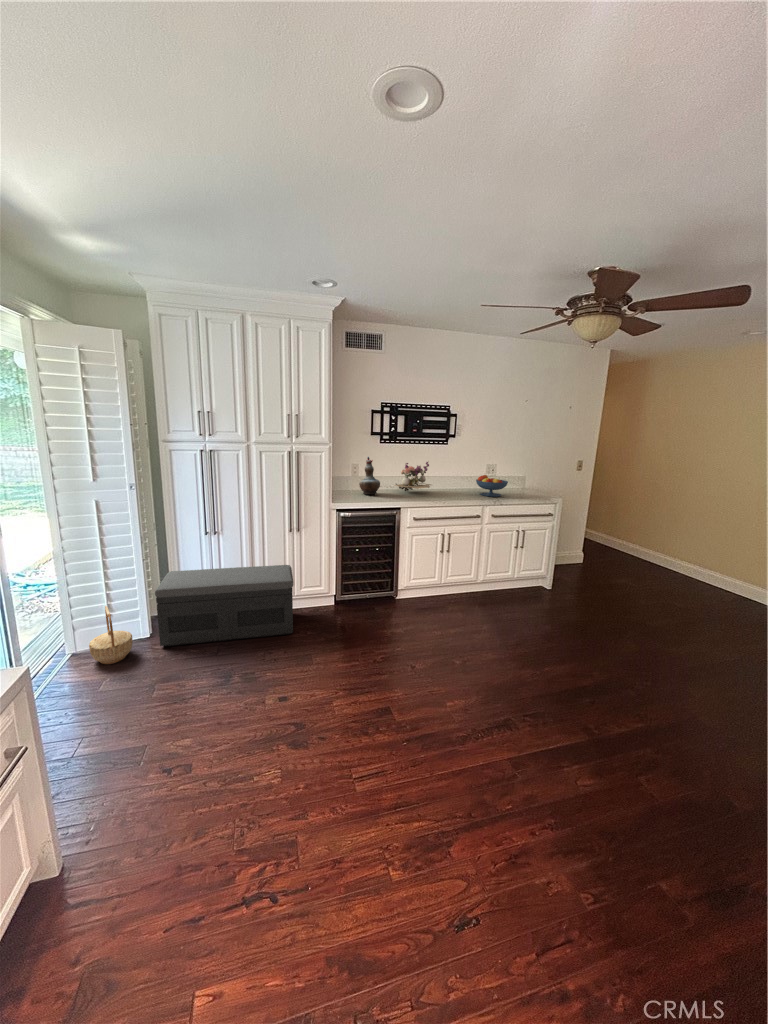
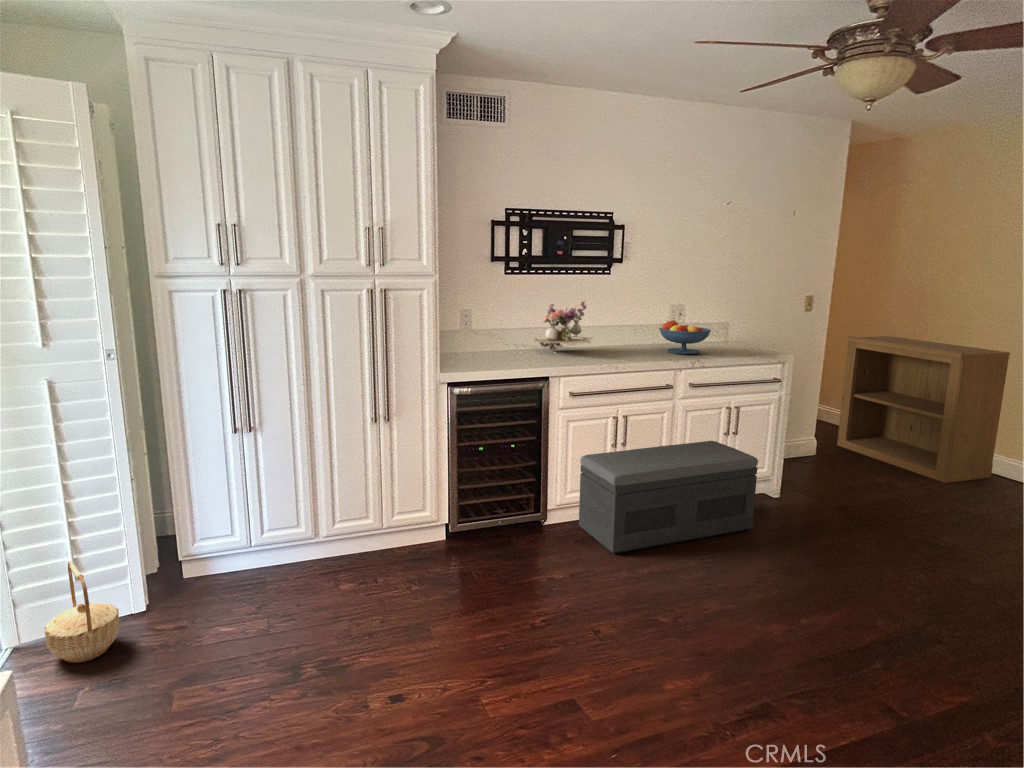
decorative vase: present [359,457,380,495] -> none [479,294,513,357]
bookshelf: none [597,488,711,586] -> present [837,336,1010,483]
storage bench: present [155,565,294,647] -> present [579,441,758,554]

